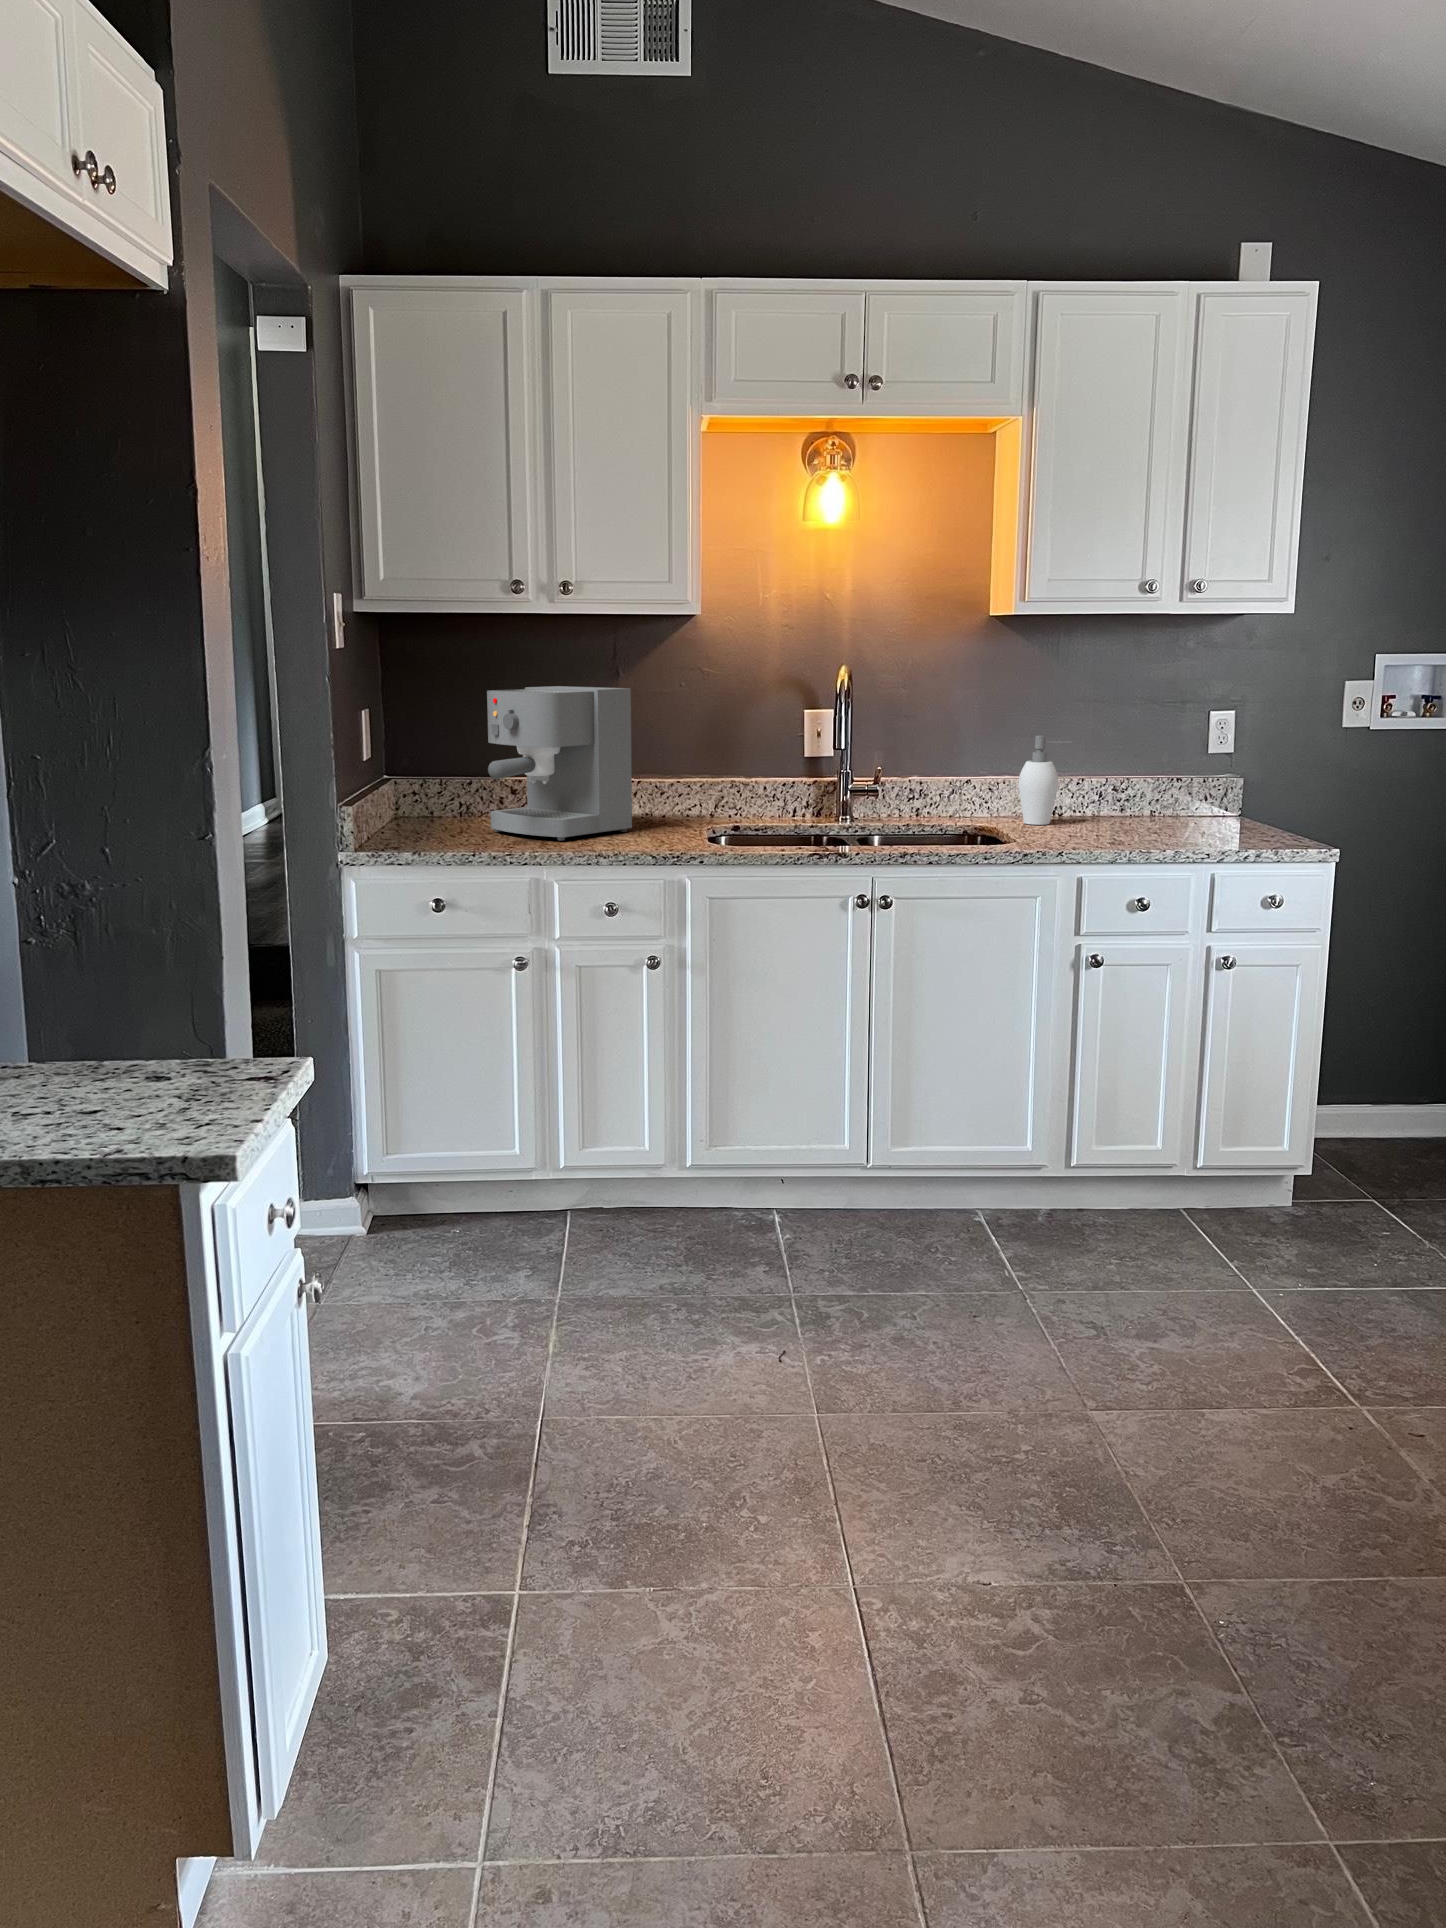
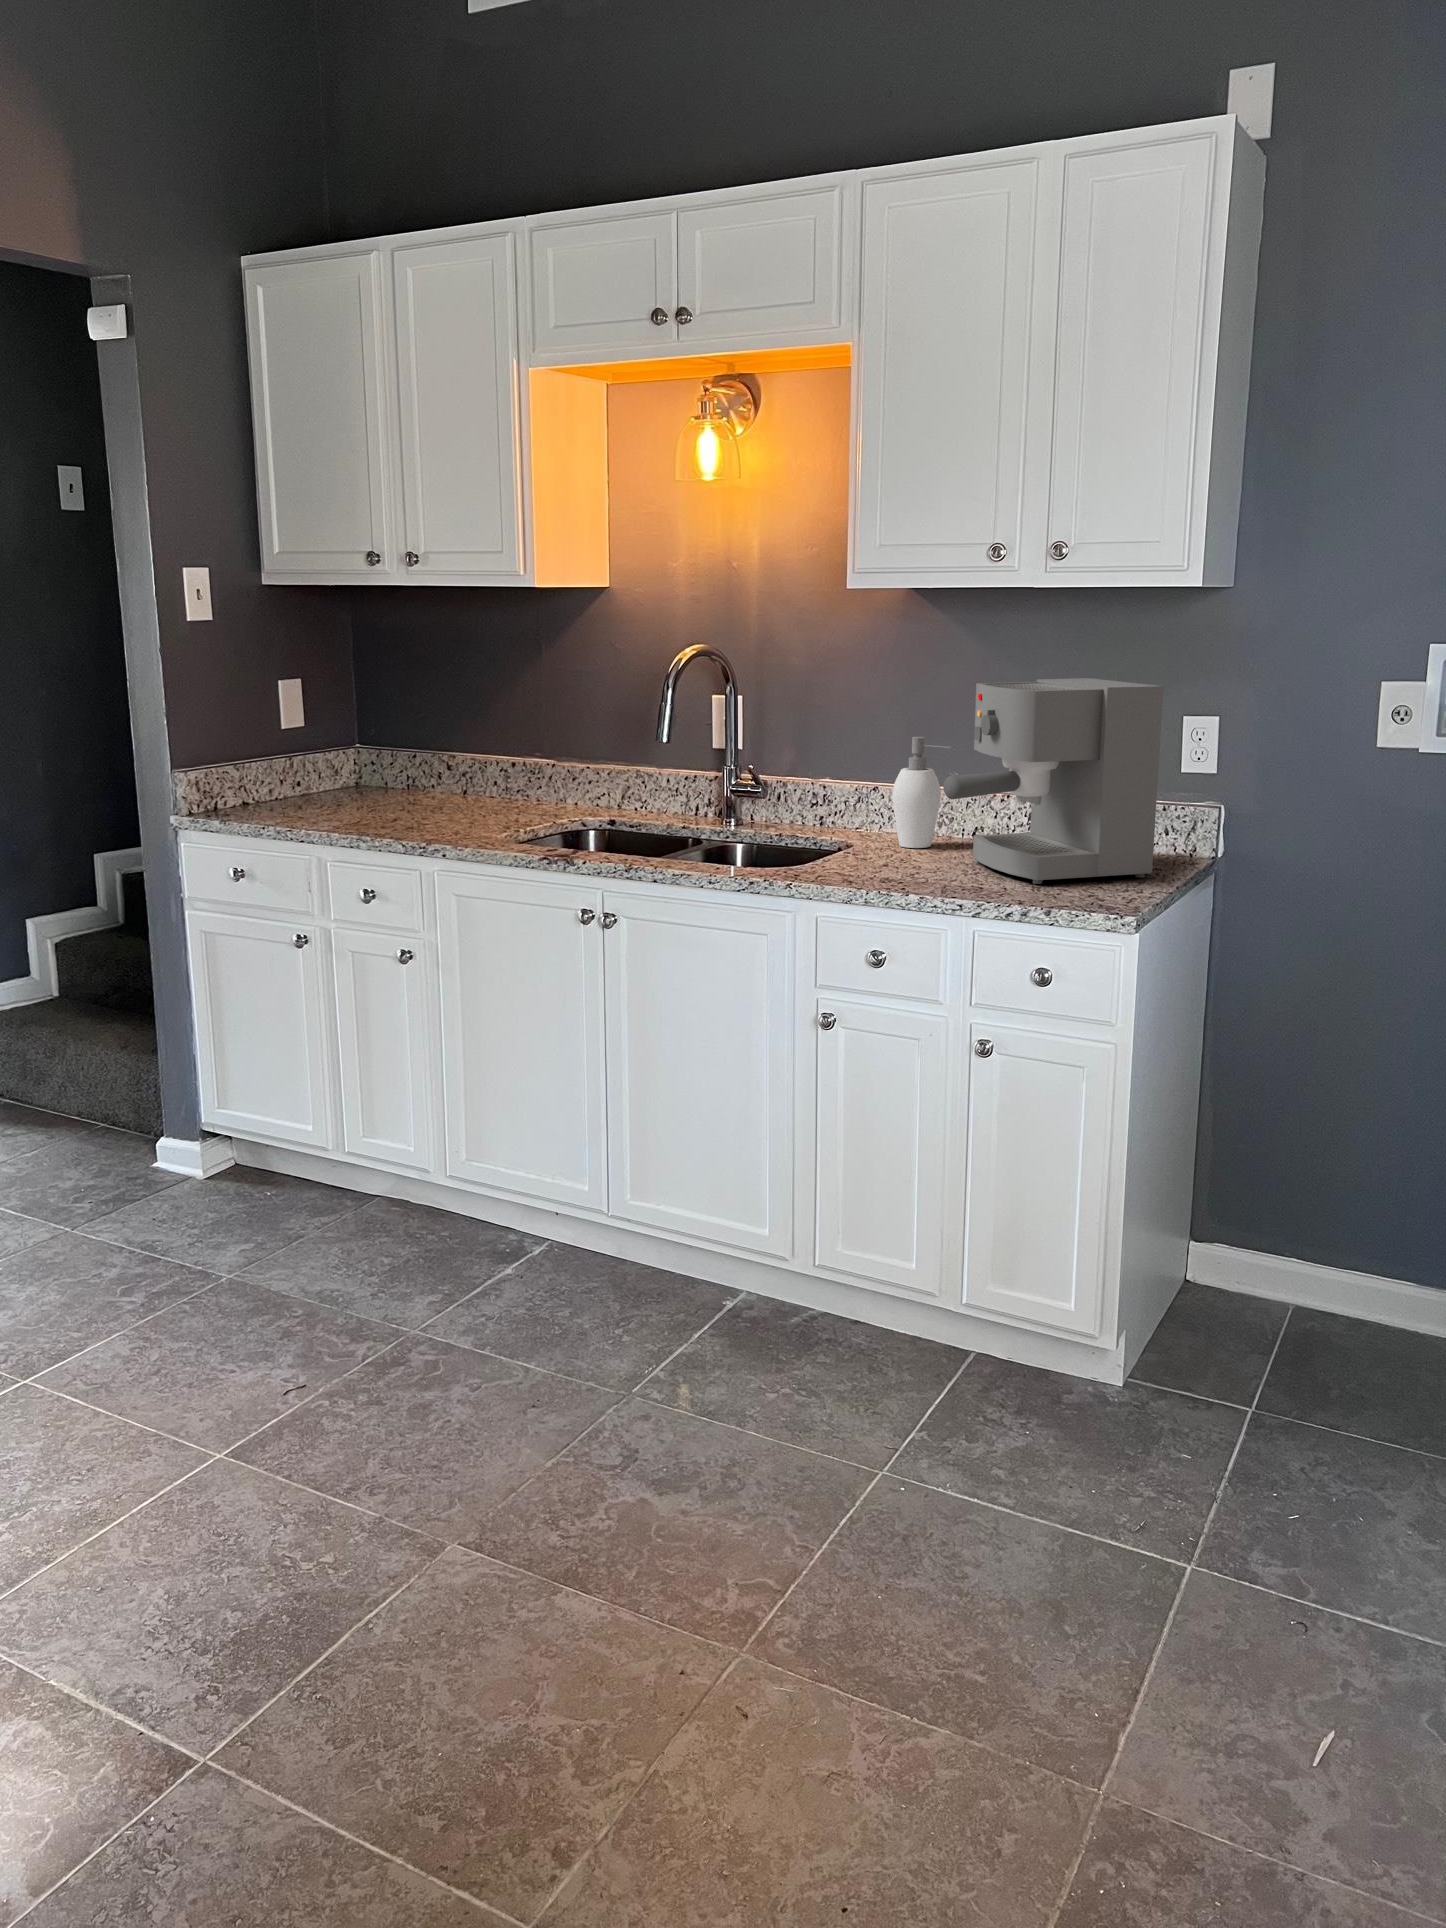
coffee maker: present [487,686,632,840] -> present [944,678,1163,884]

